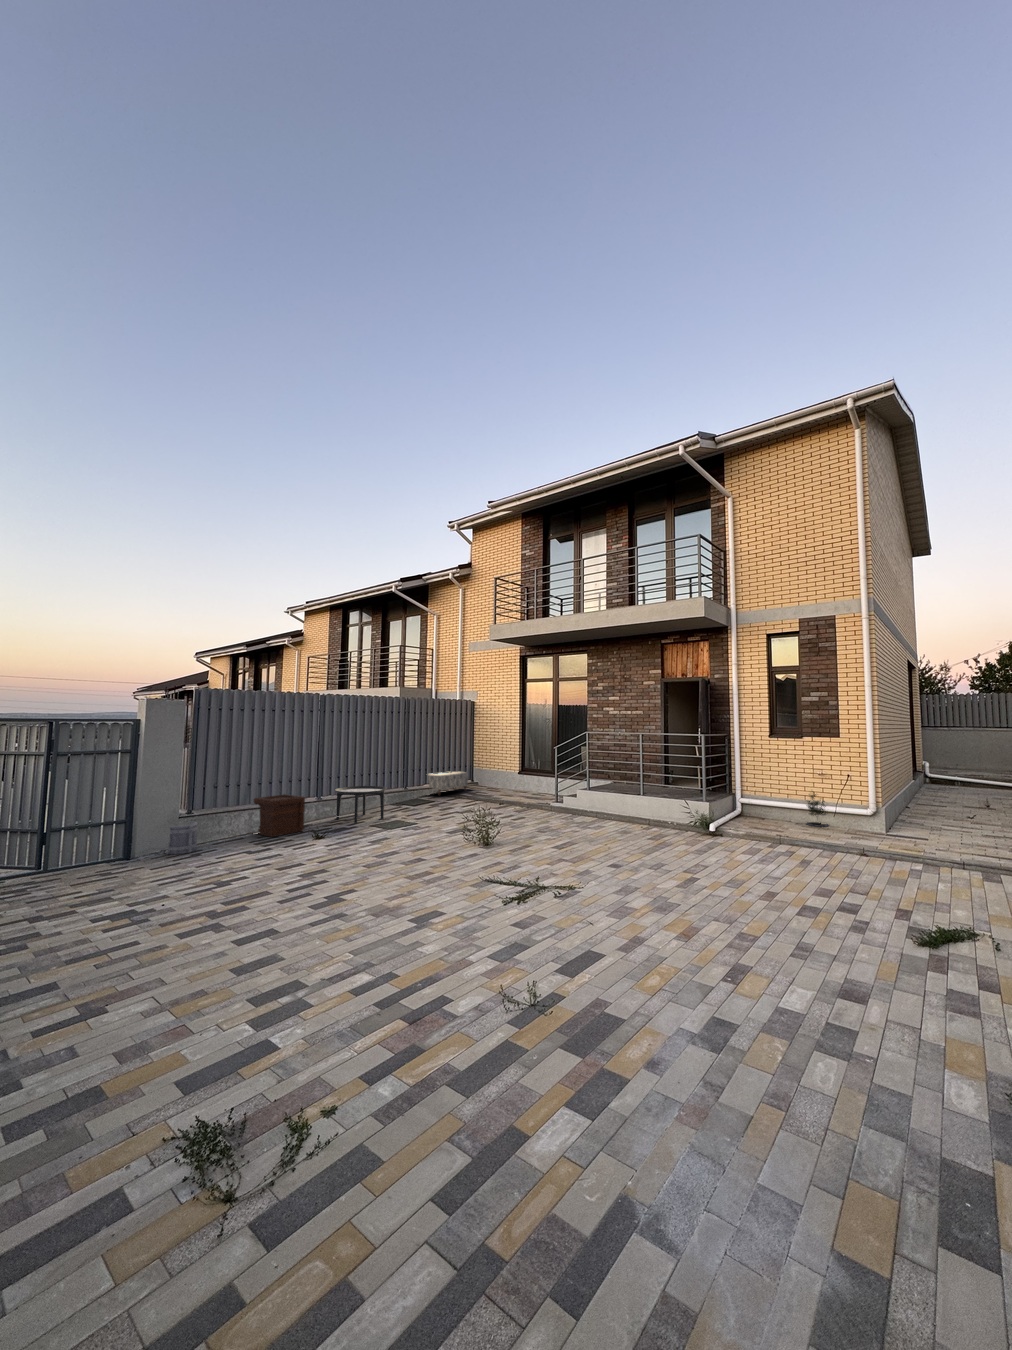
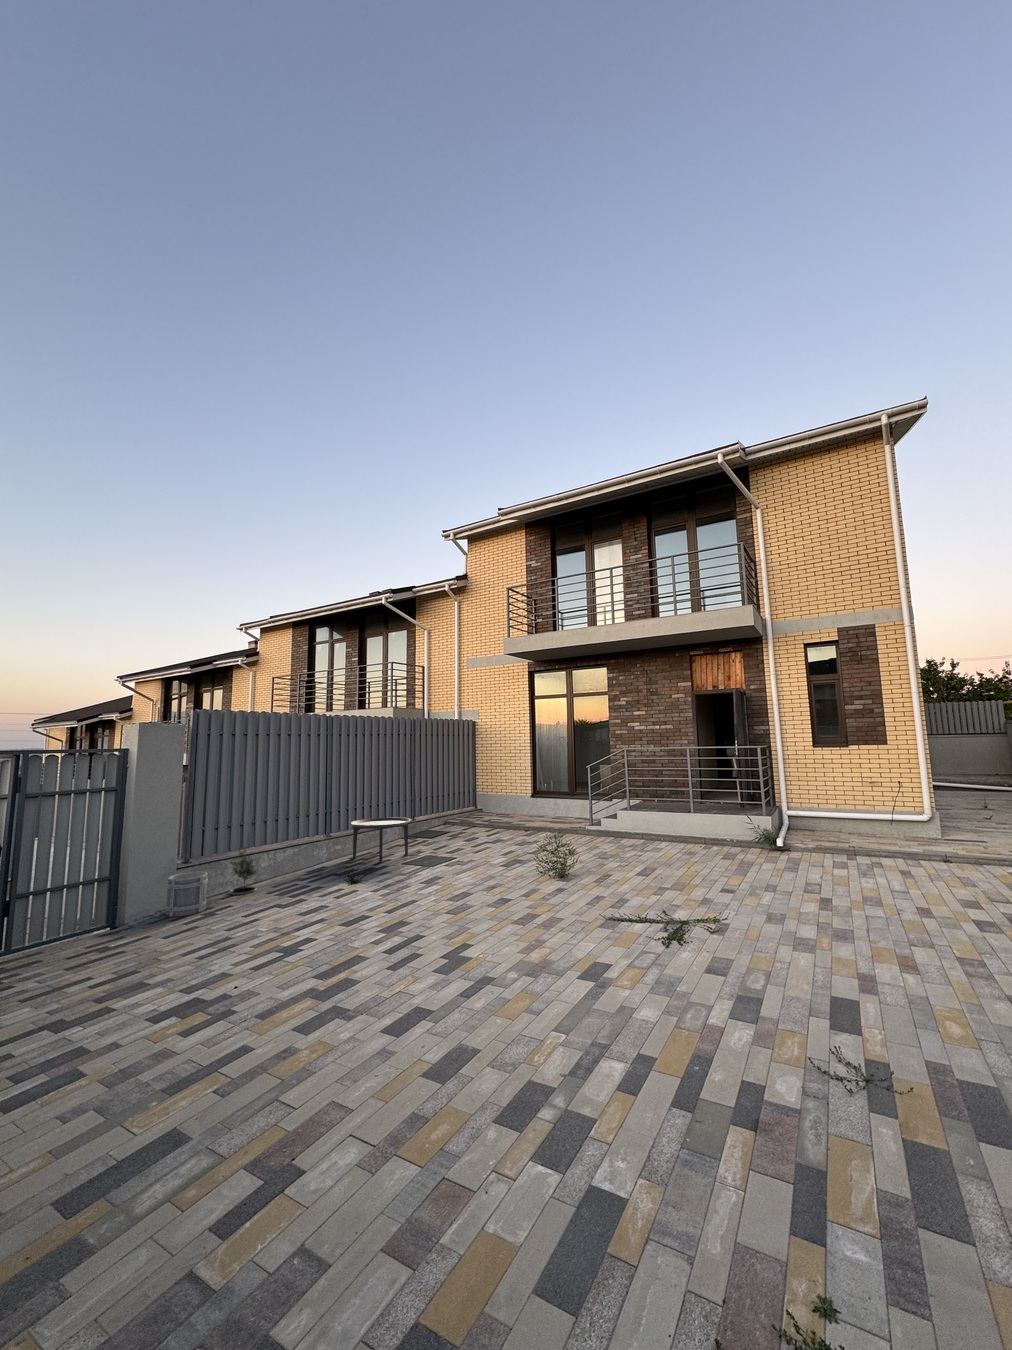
bench: present [428,772,468,794] -> none [435,798,478,825]
wooden crate: present [254,794,305,837] -> none [263,832,327,885]
potted tree: present [807,794,828,827] -> present [229,850,257,895]

